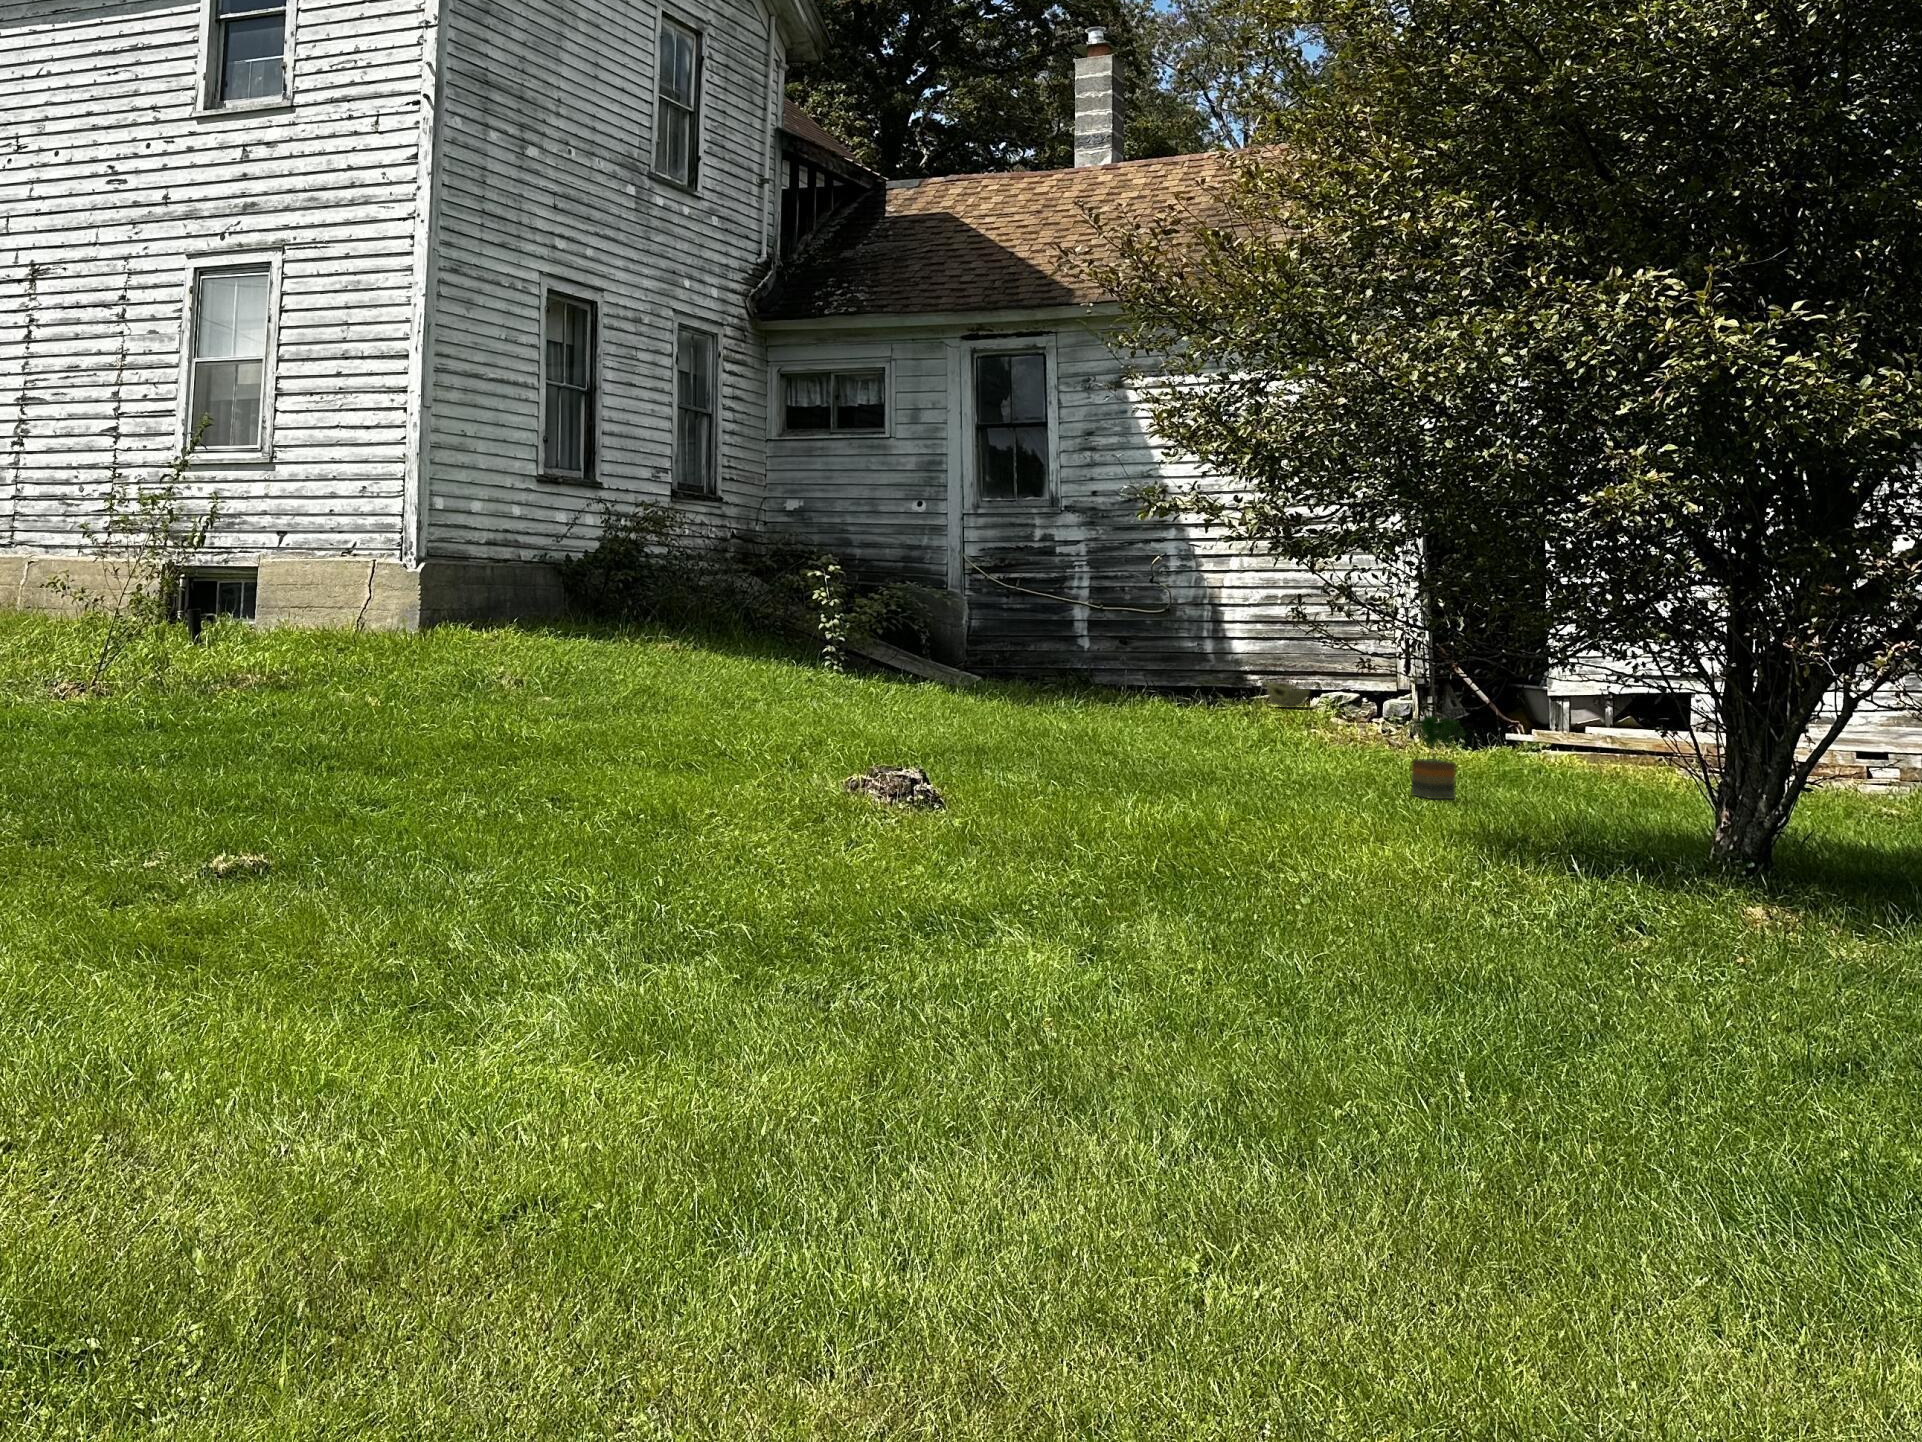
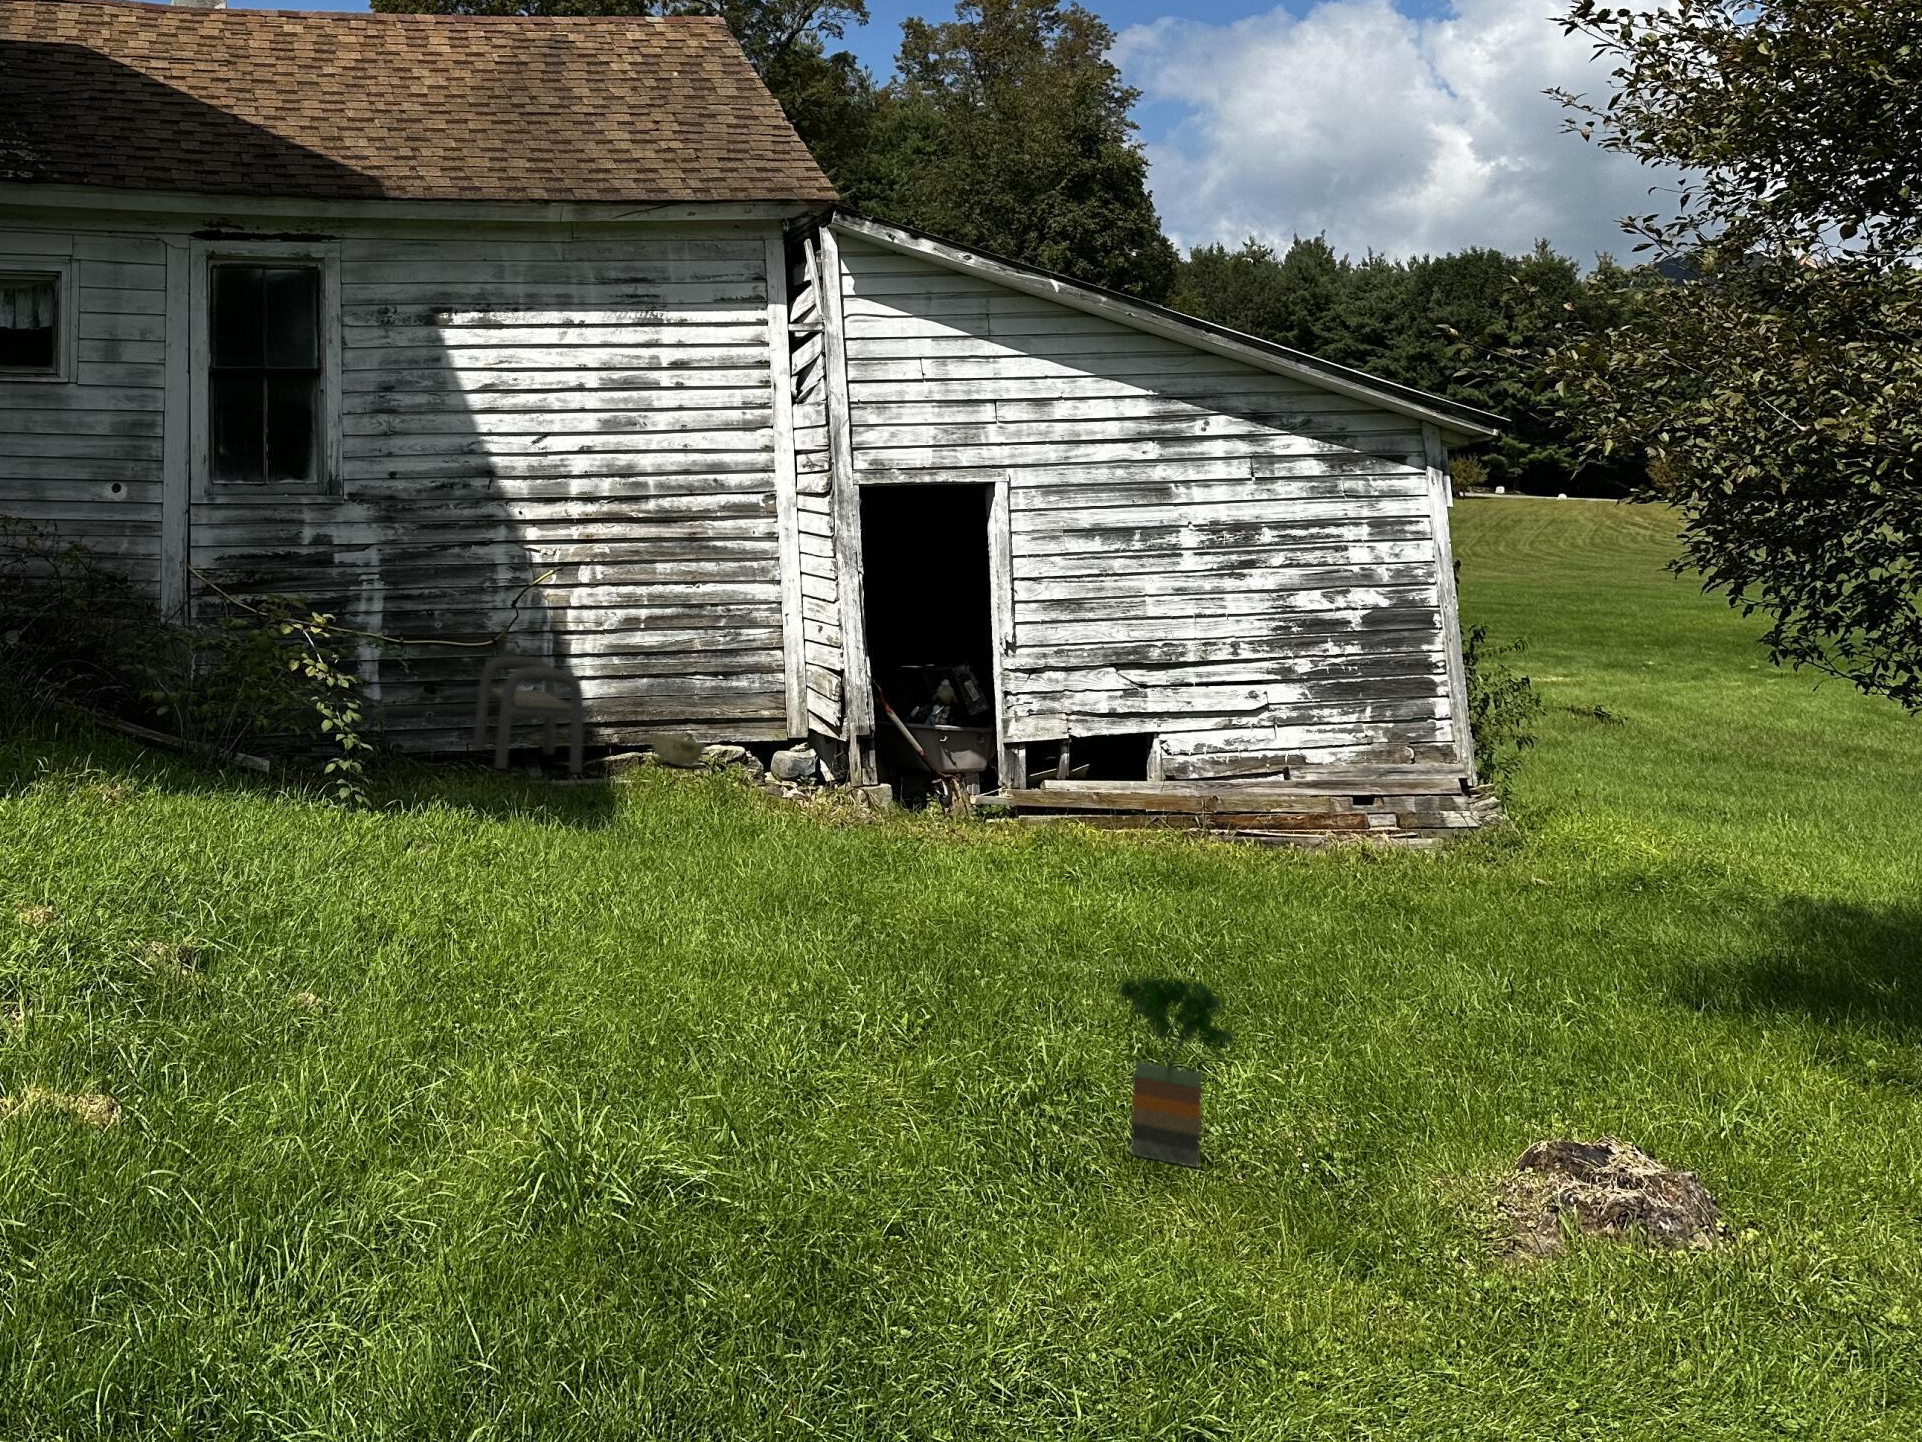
bench: none [1110,623,1208,701] -> present [473,656,583,773]
potted tree: present [1410,715,1465,799] -> present [1118,972,1234,1168]

